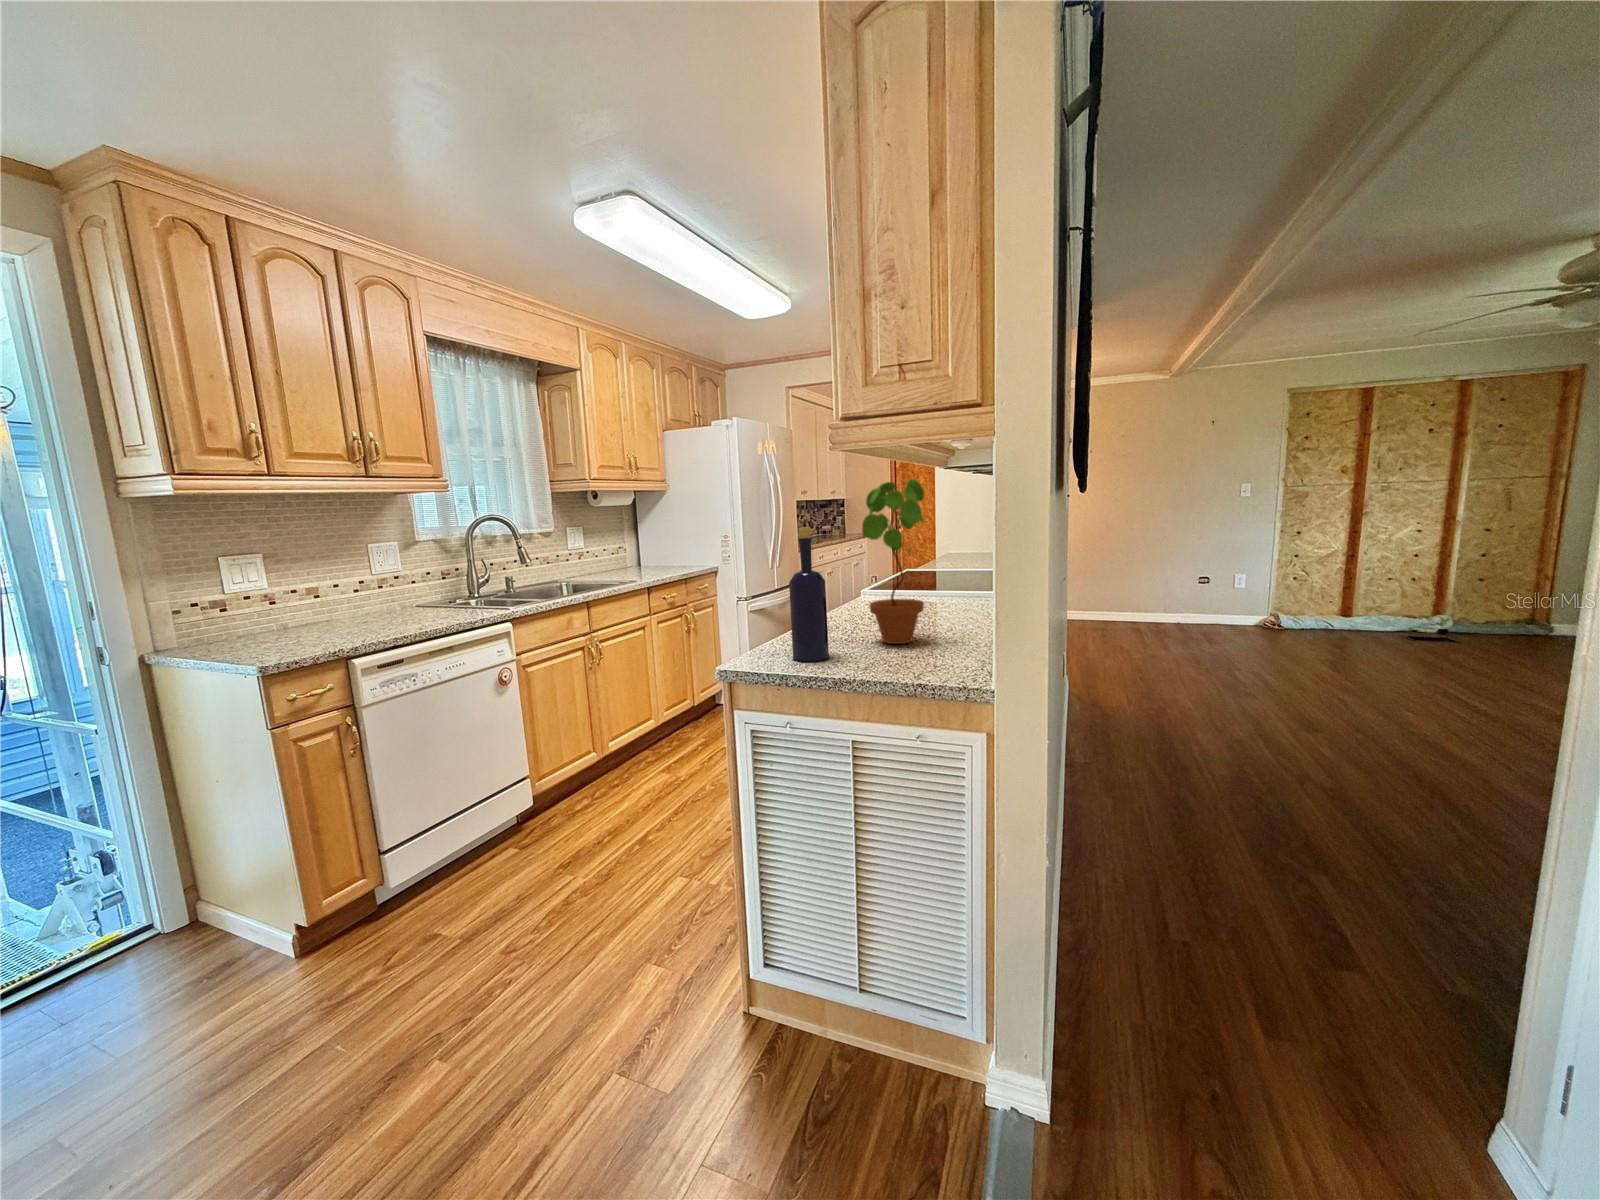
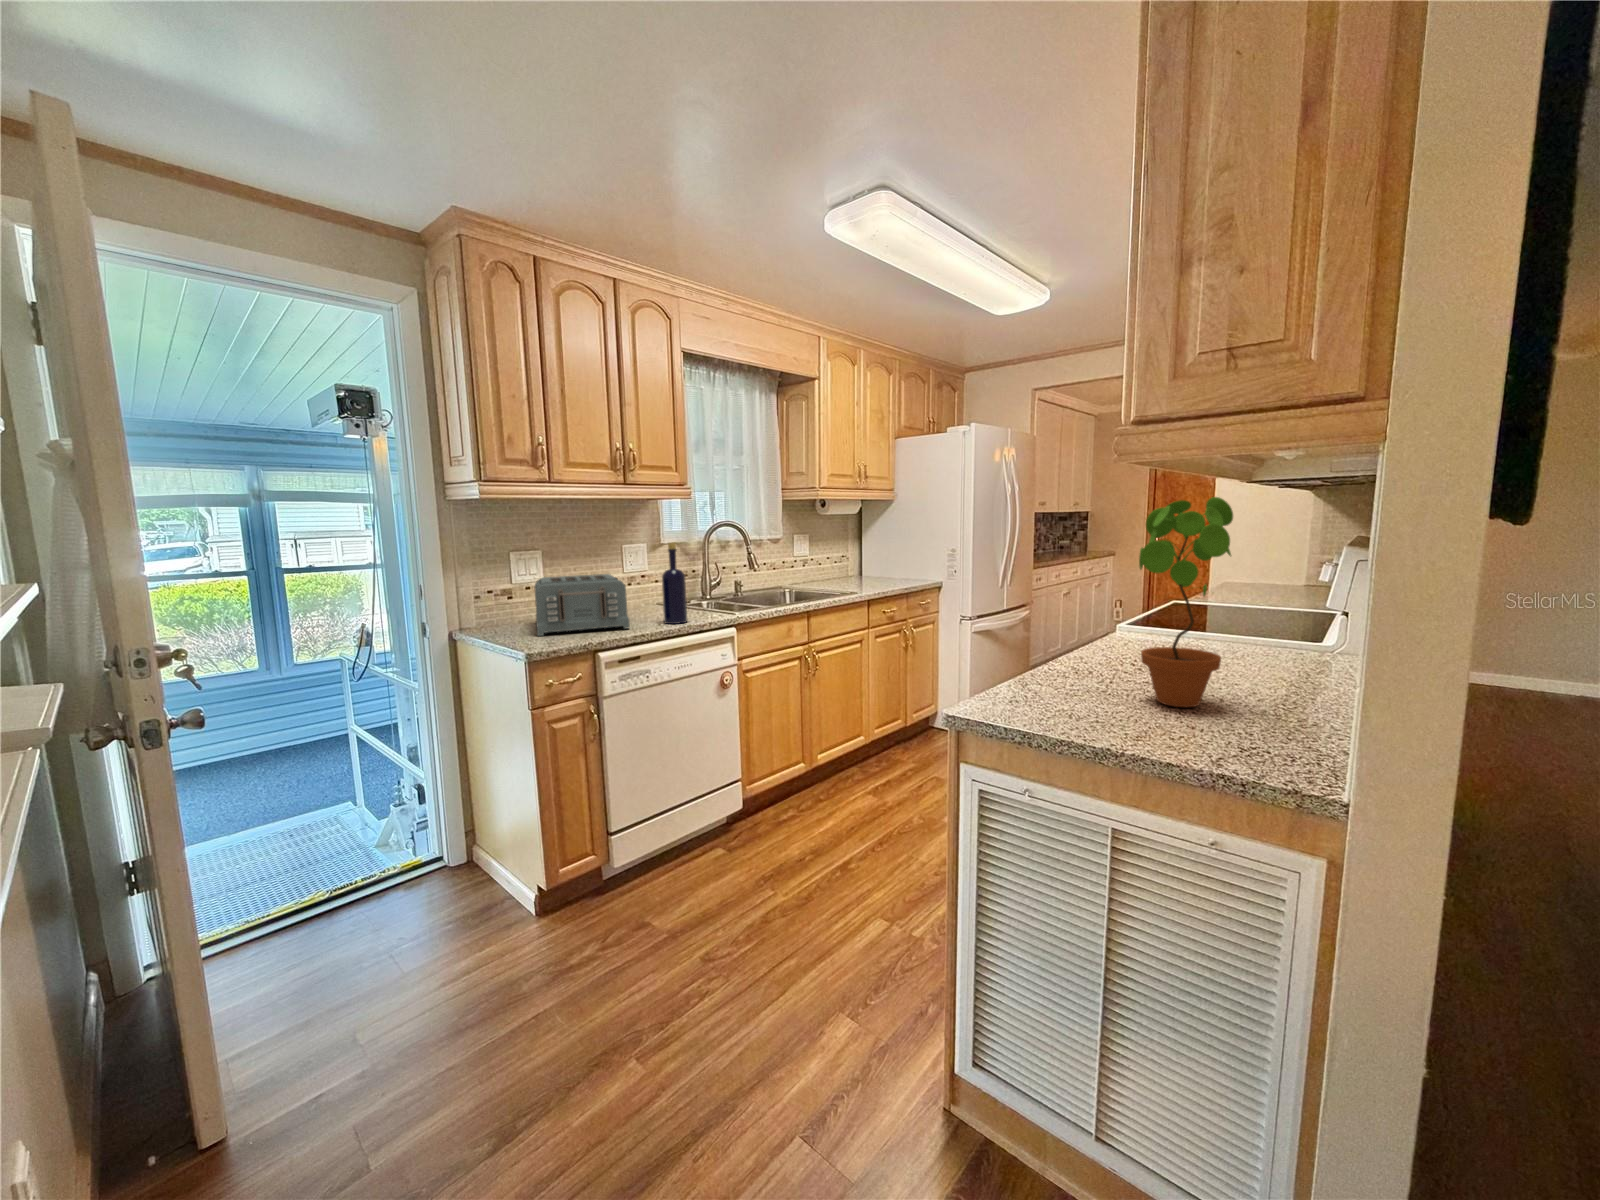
bottle: present [789,527,829,662] -> present [662,542,688,624]
toaster: none [257,576,387,649] -> present [535,574,630,636]

